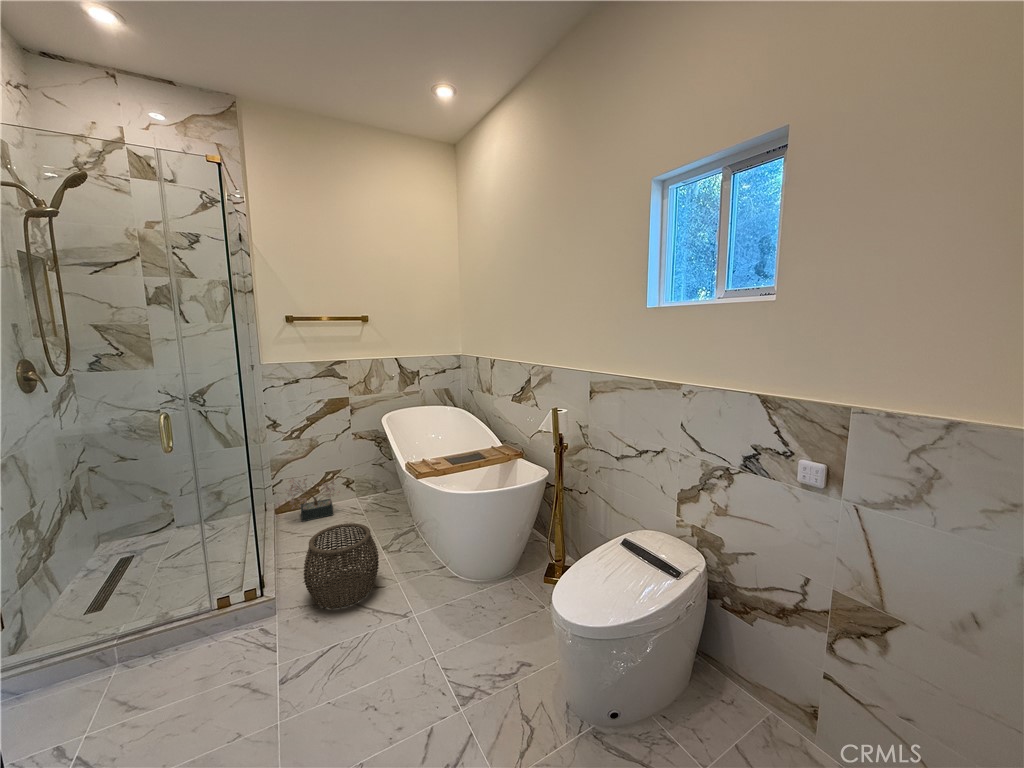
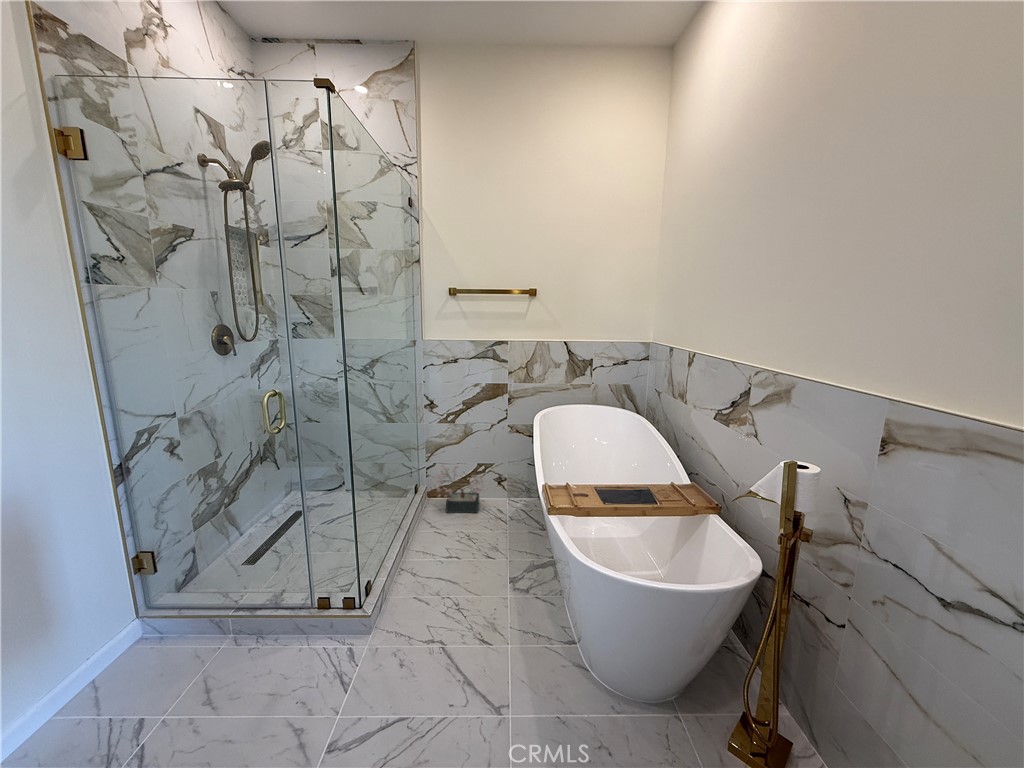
woven basket: present [304,523,379,609] -> none [401,545,490,658]

